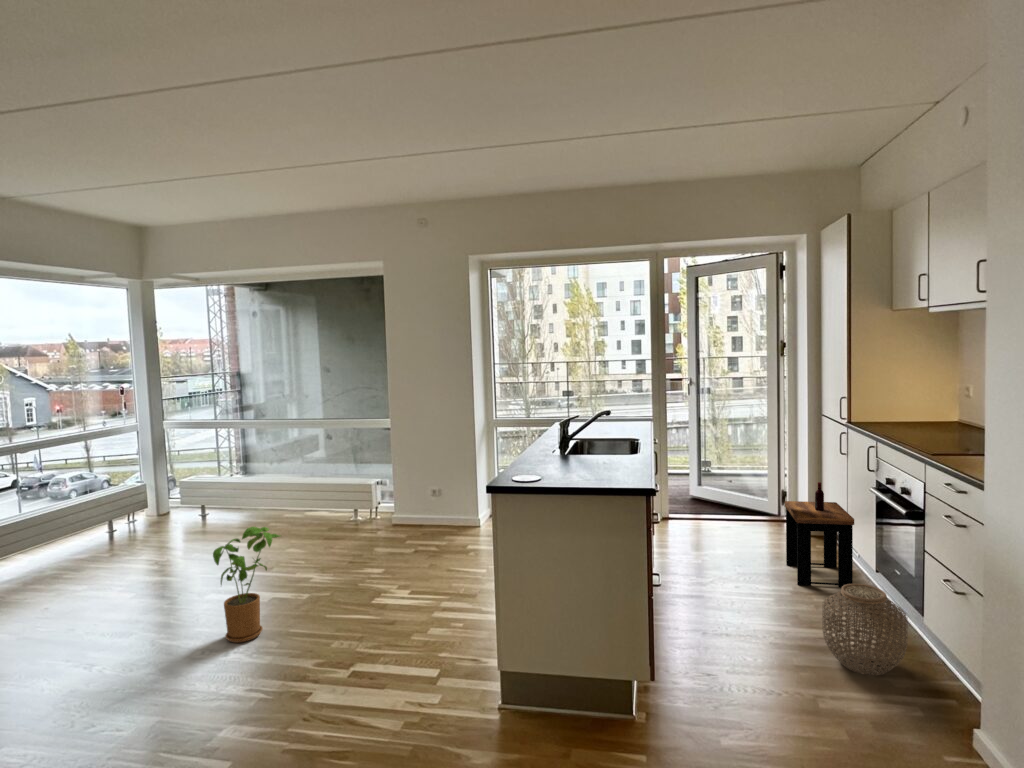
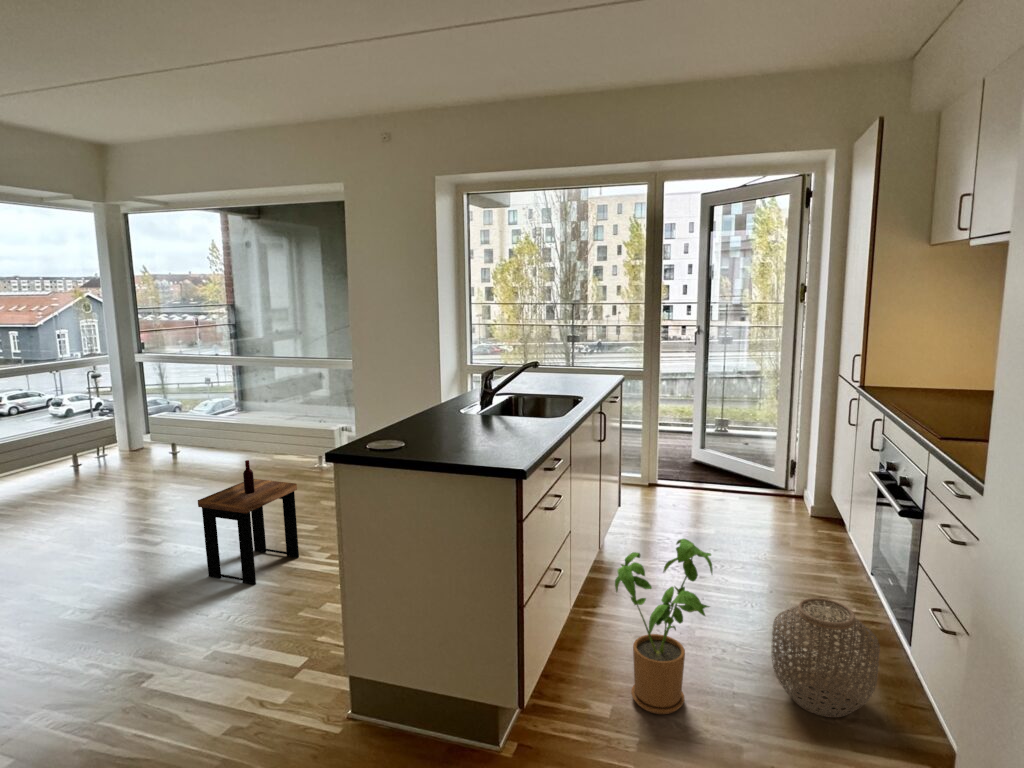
side table: present [785,482,854,587] -> present [198,460,299,585]
house plant: present [213,527,280,643] -> present [615,539,713,714]

